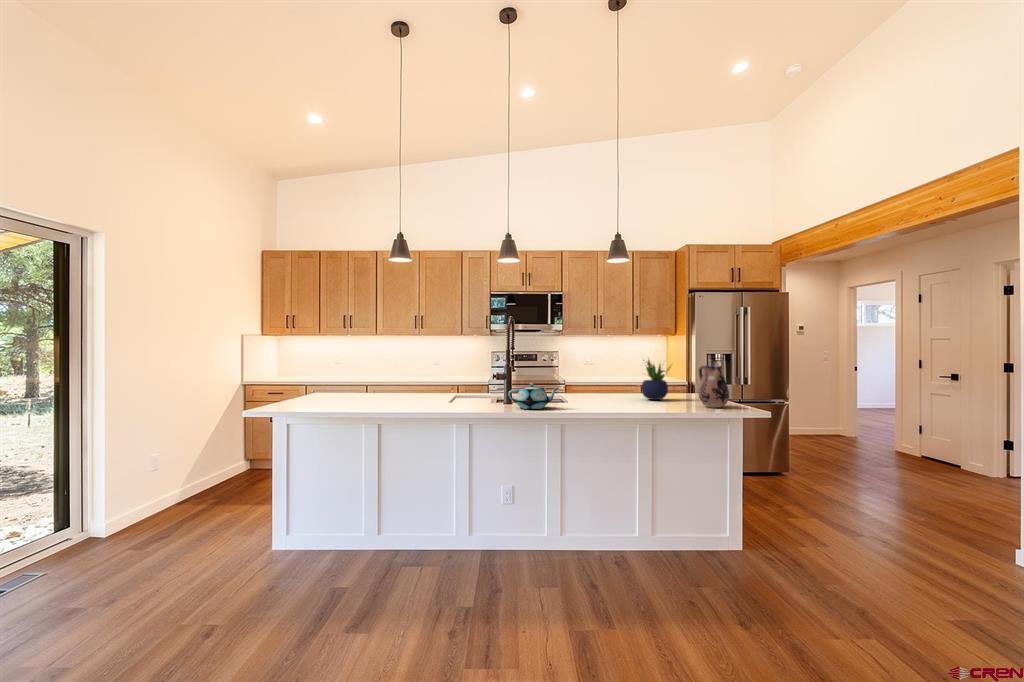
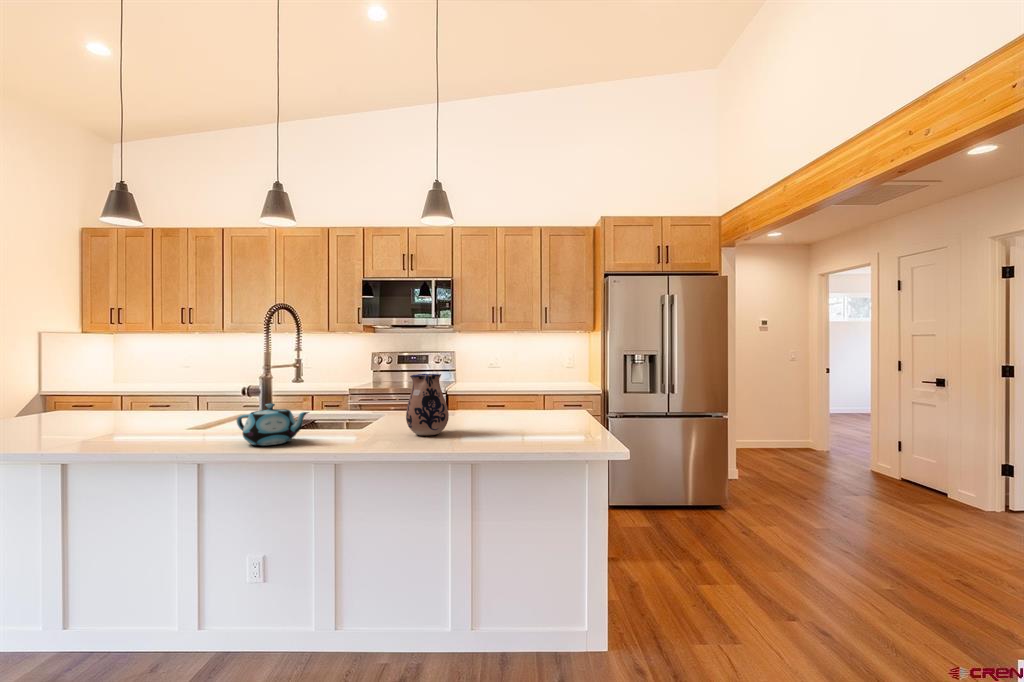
potted plant: present [641,360,670,400] -> none [477,360,523,424]
ceramic pitcher: present [698,366,729,408] -> present [406,374,449,436]

